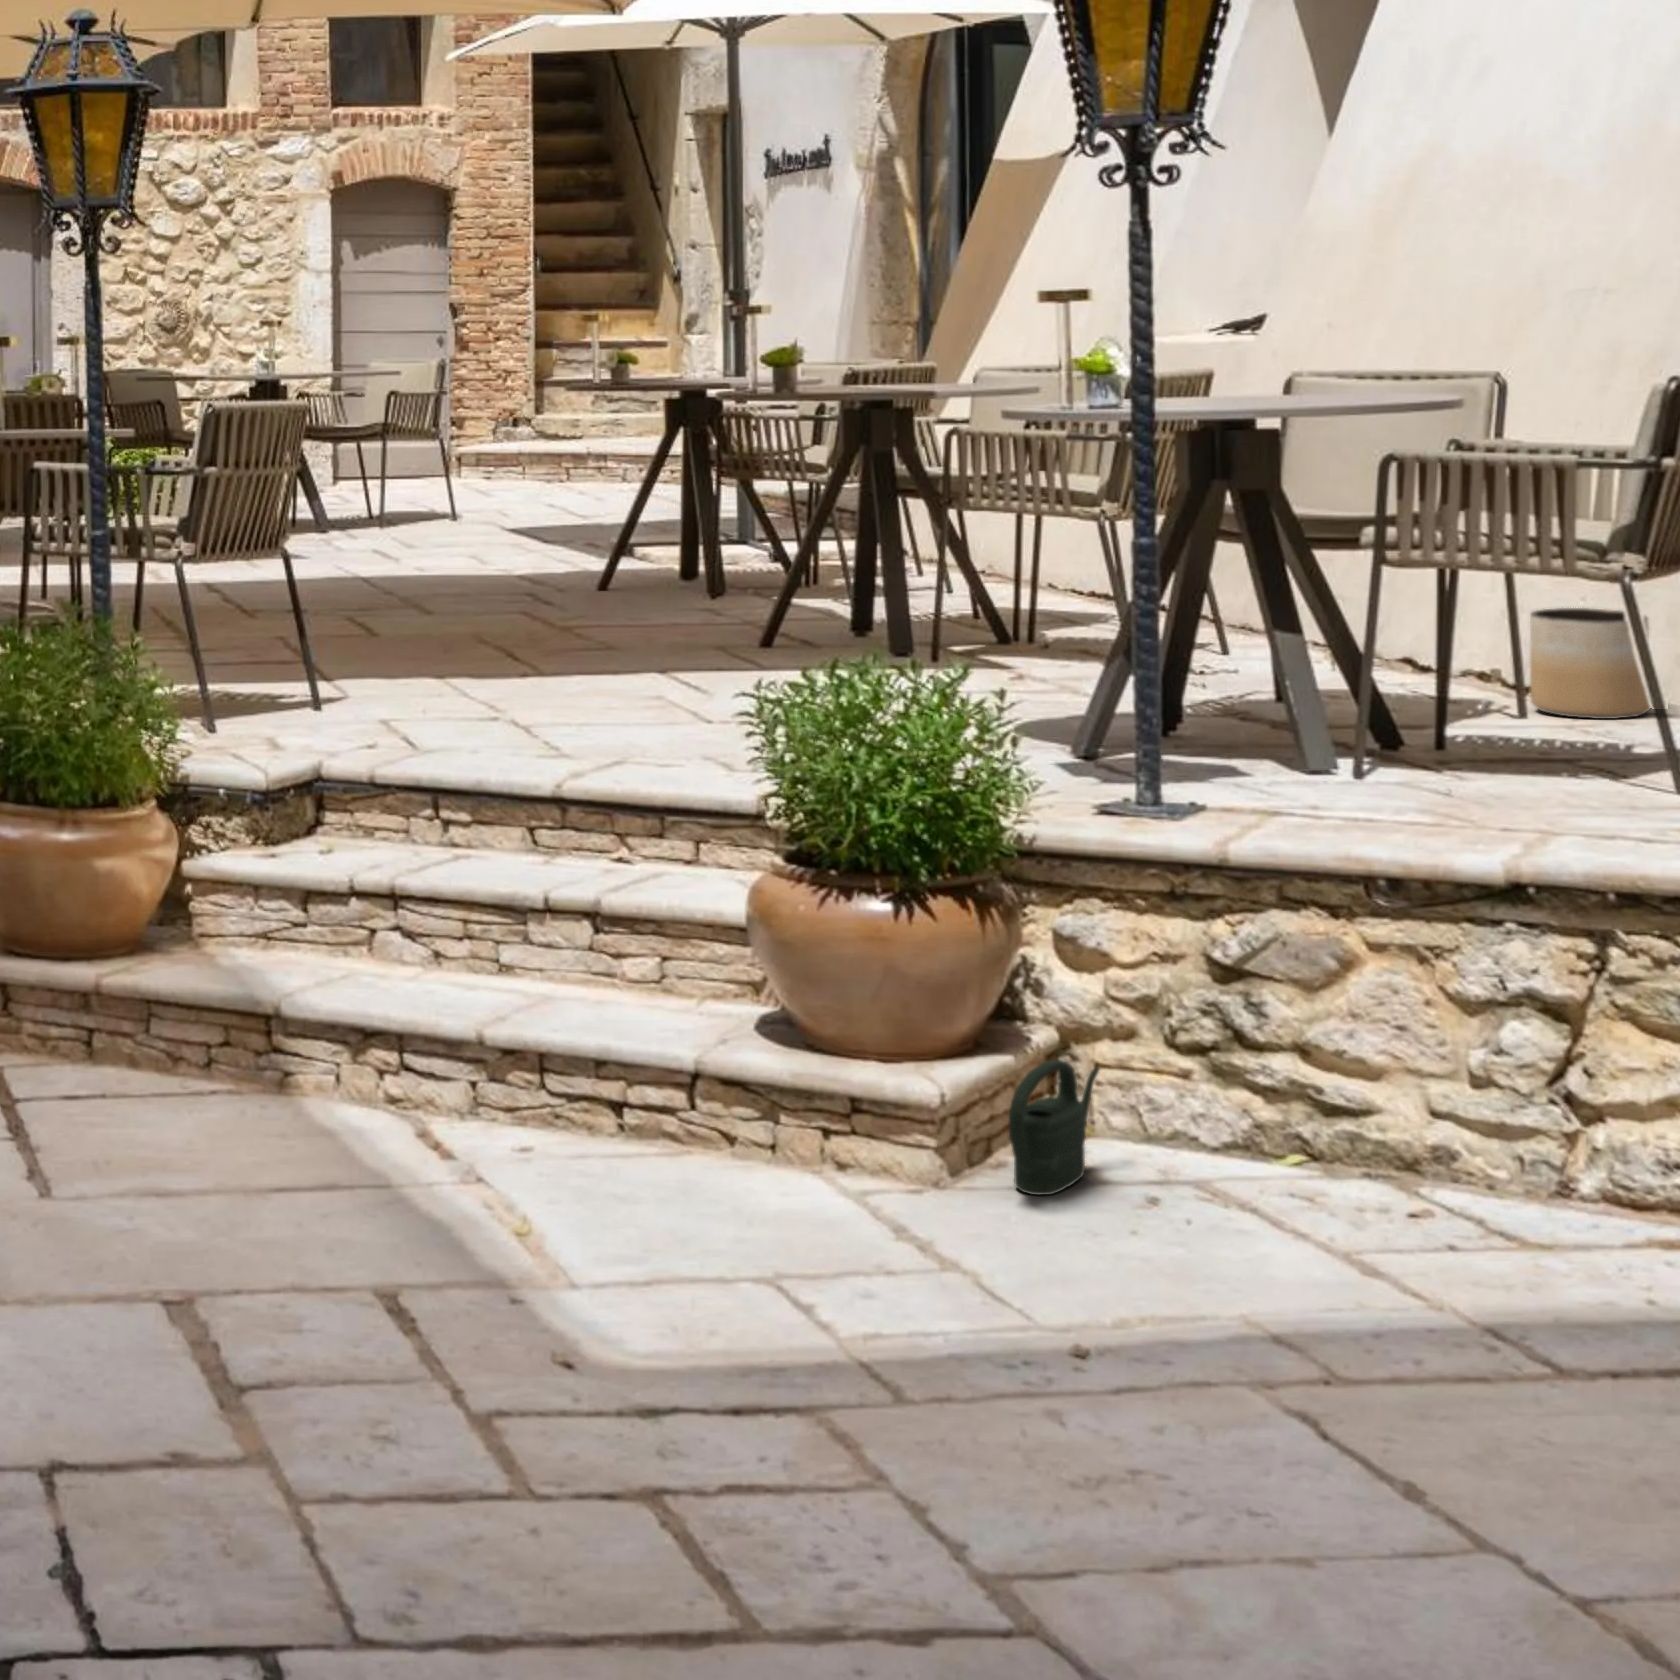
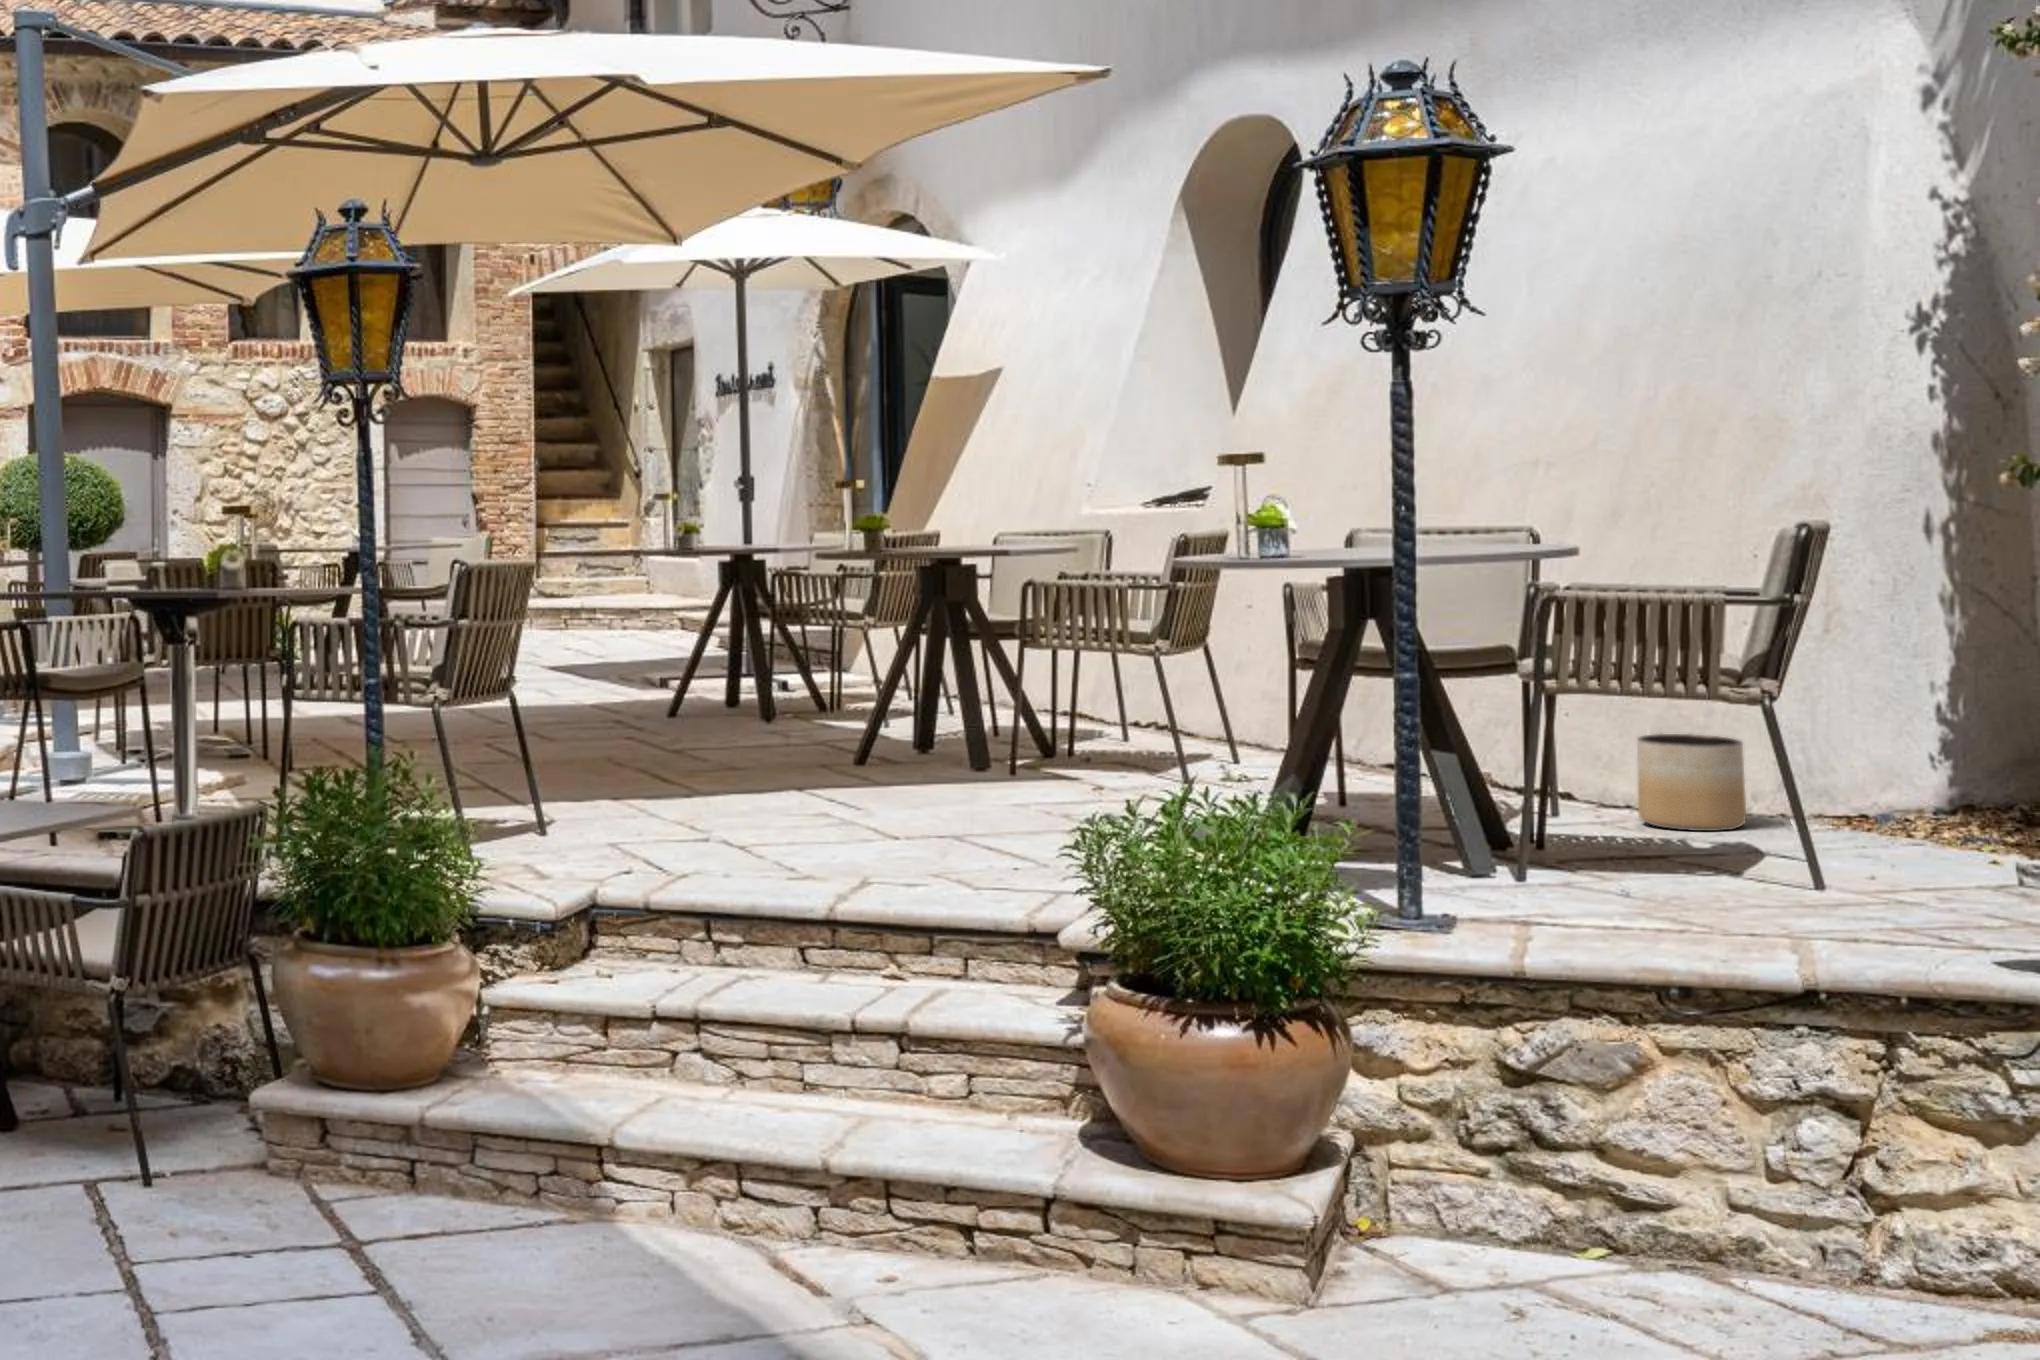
watering can: present [1008,1060,1099,1195] -> none [1355,1168,1413,1300]

